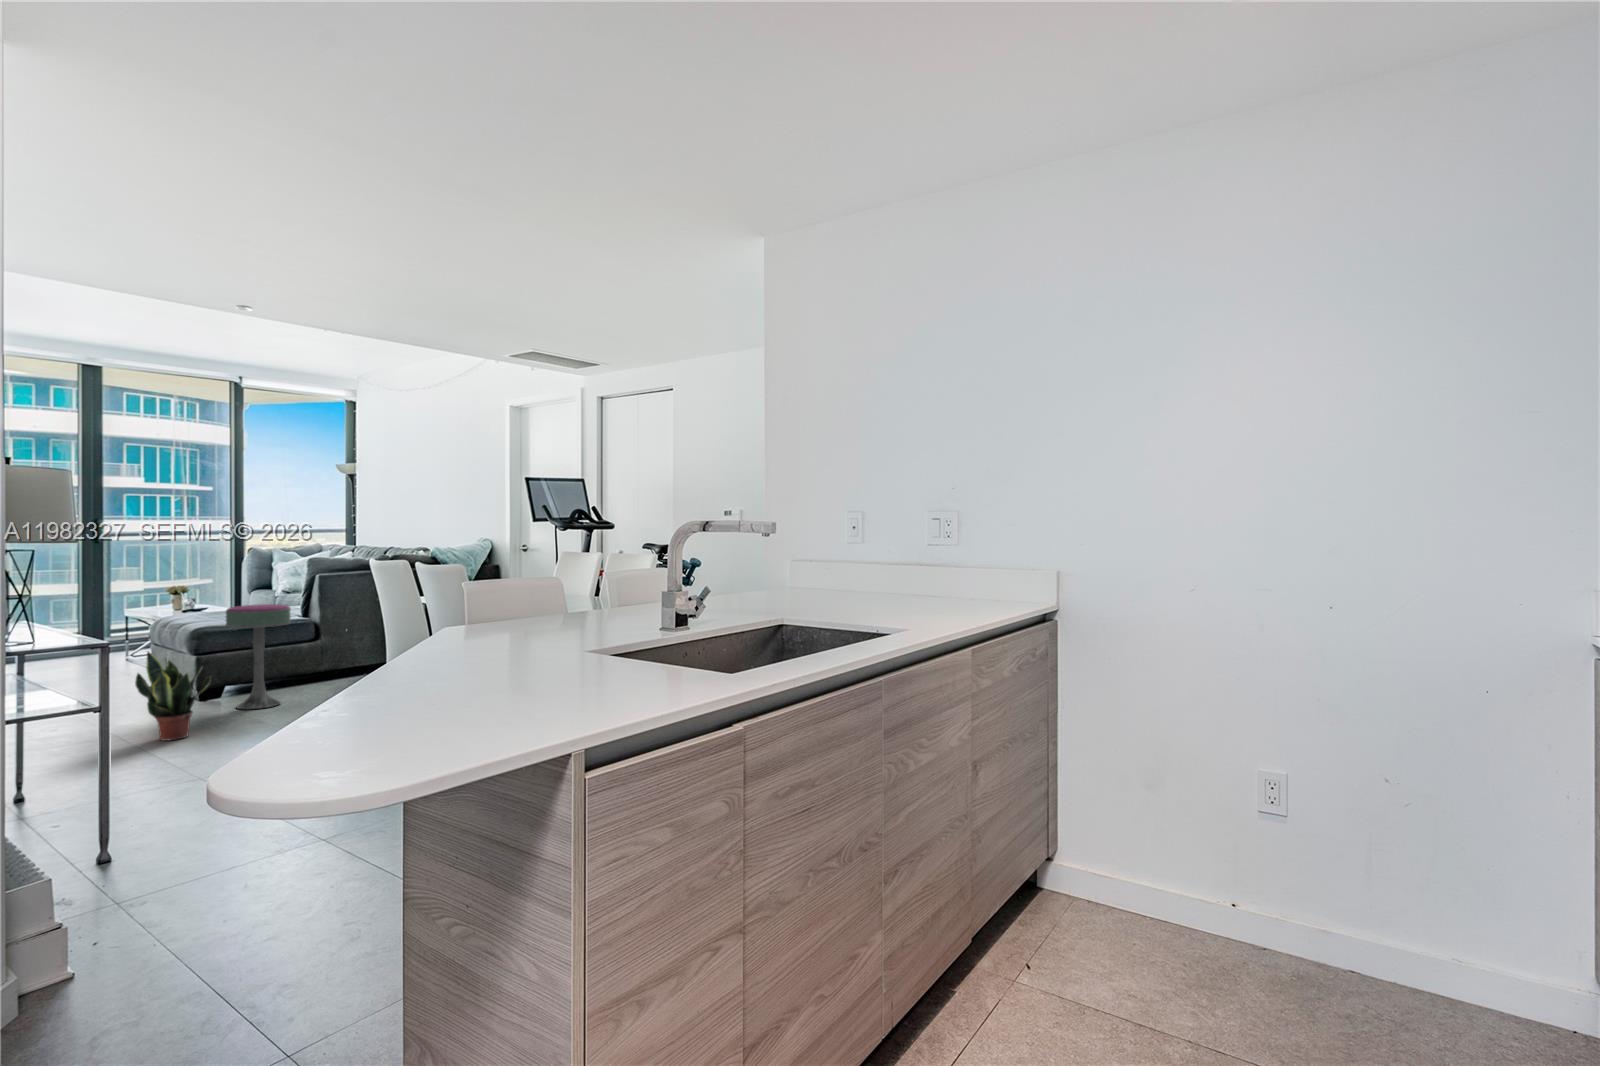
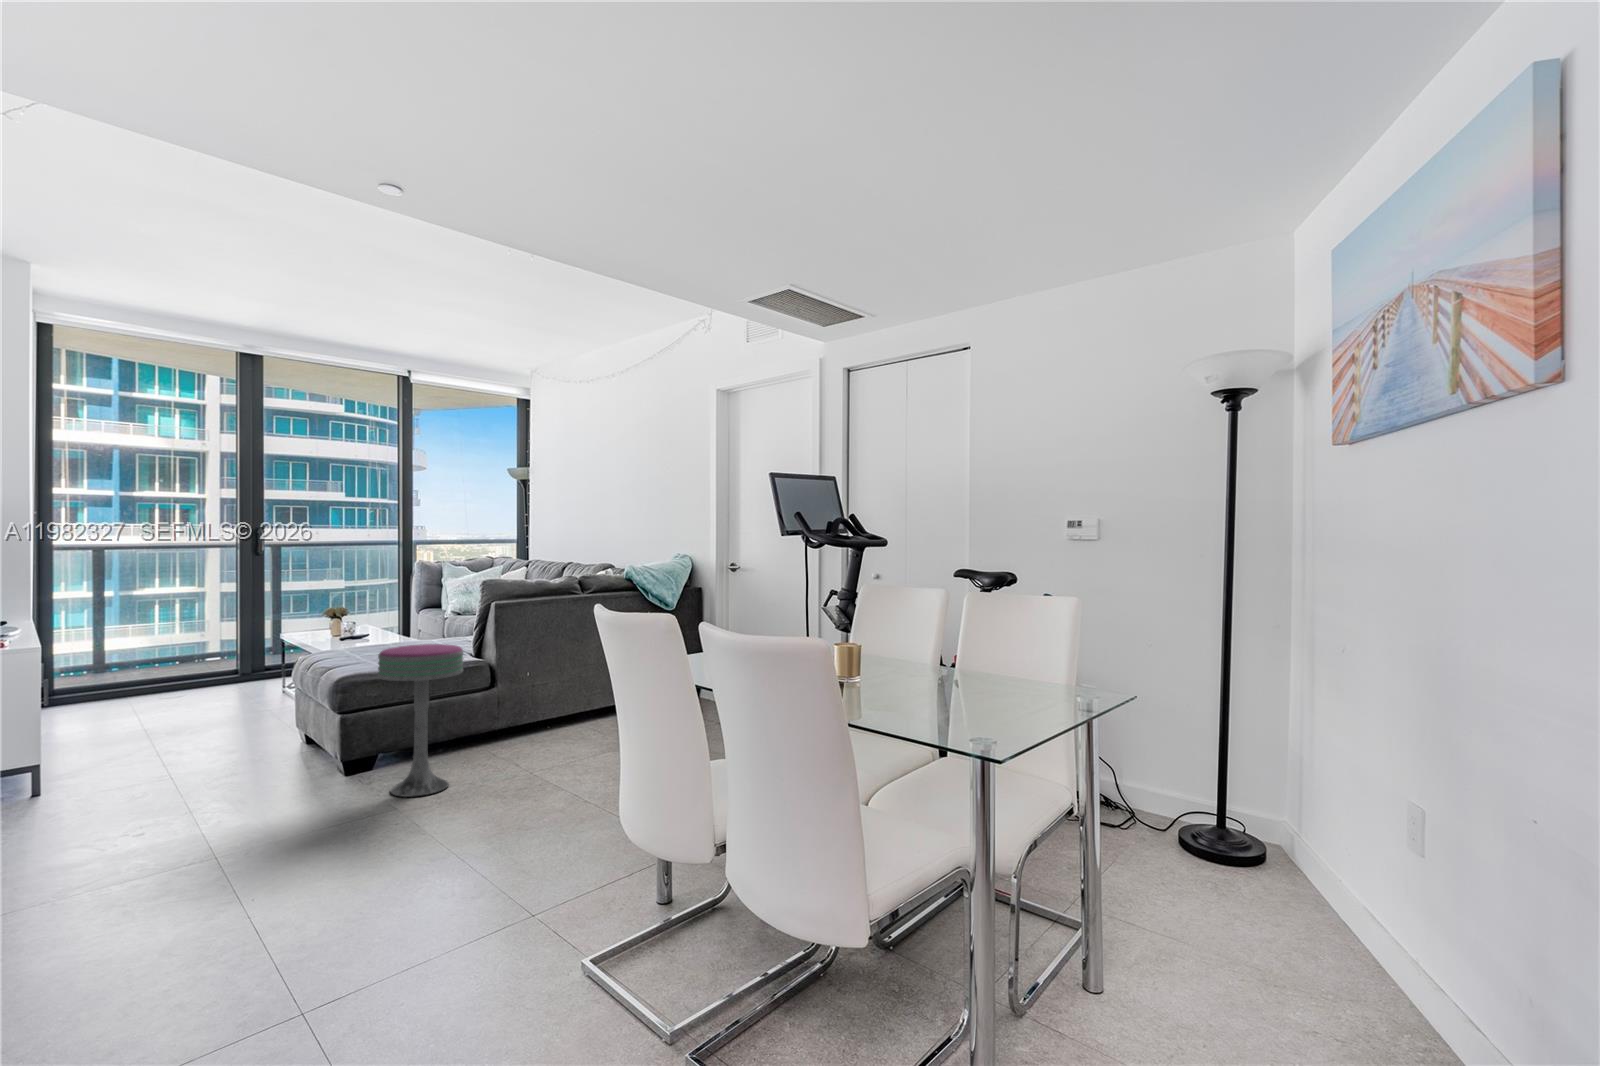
potted plant: present [135,651,211,741] -> none [240,728,351,870]

